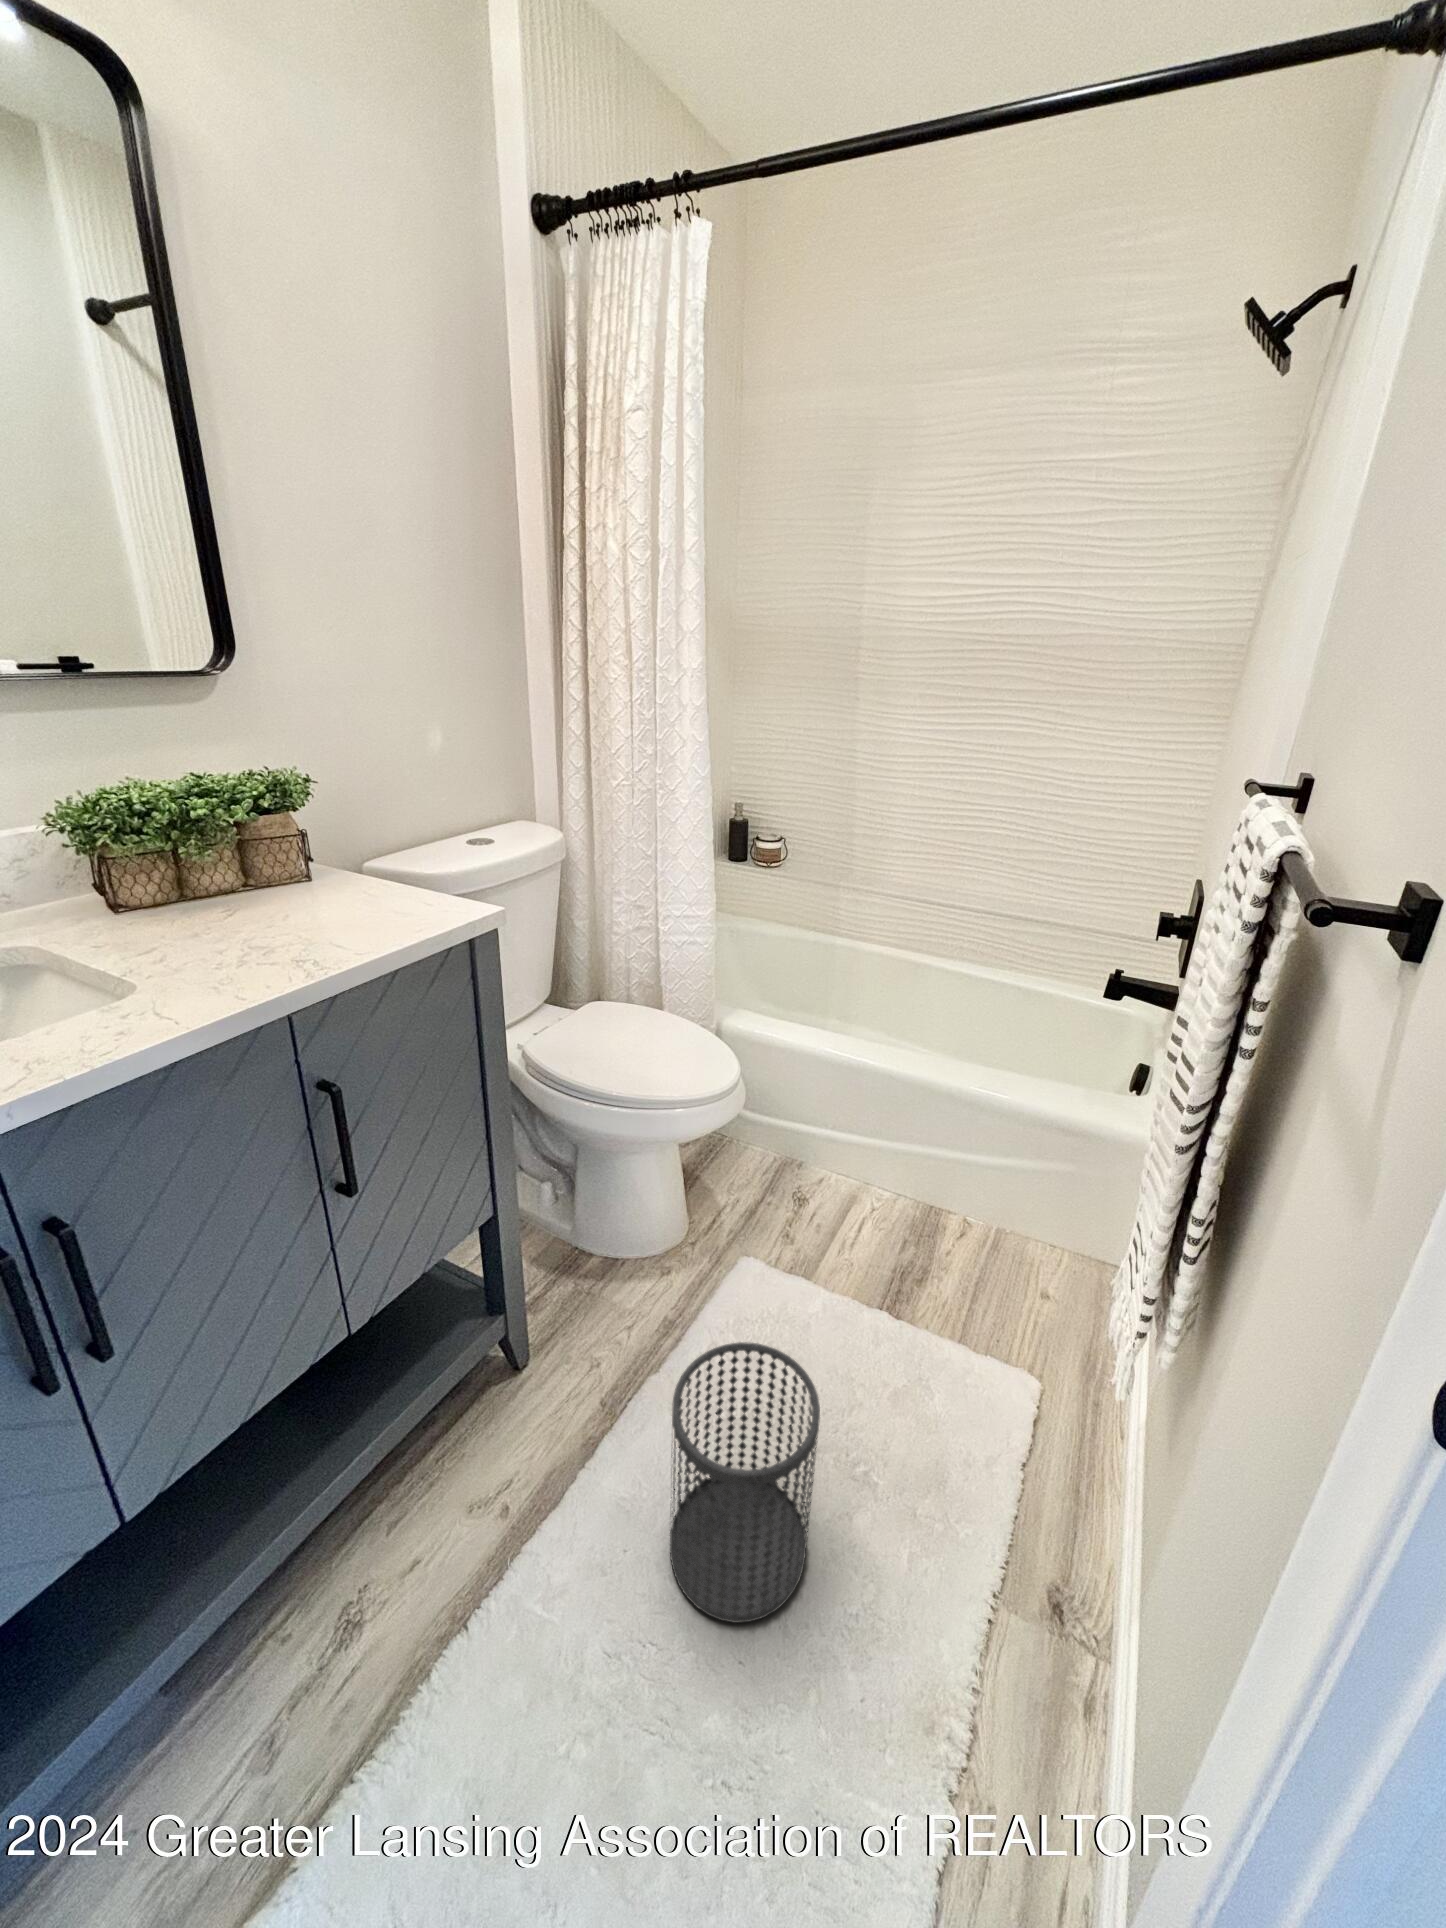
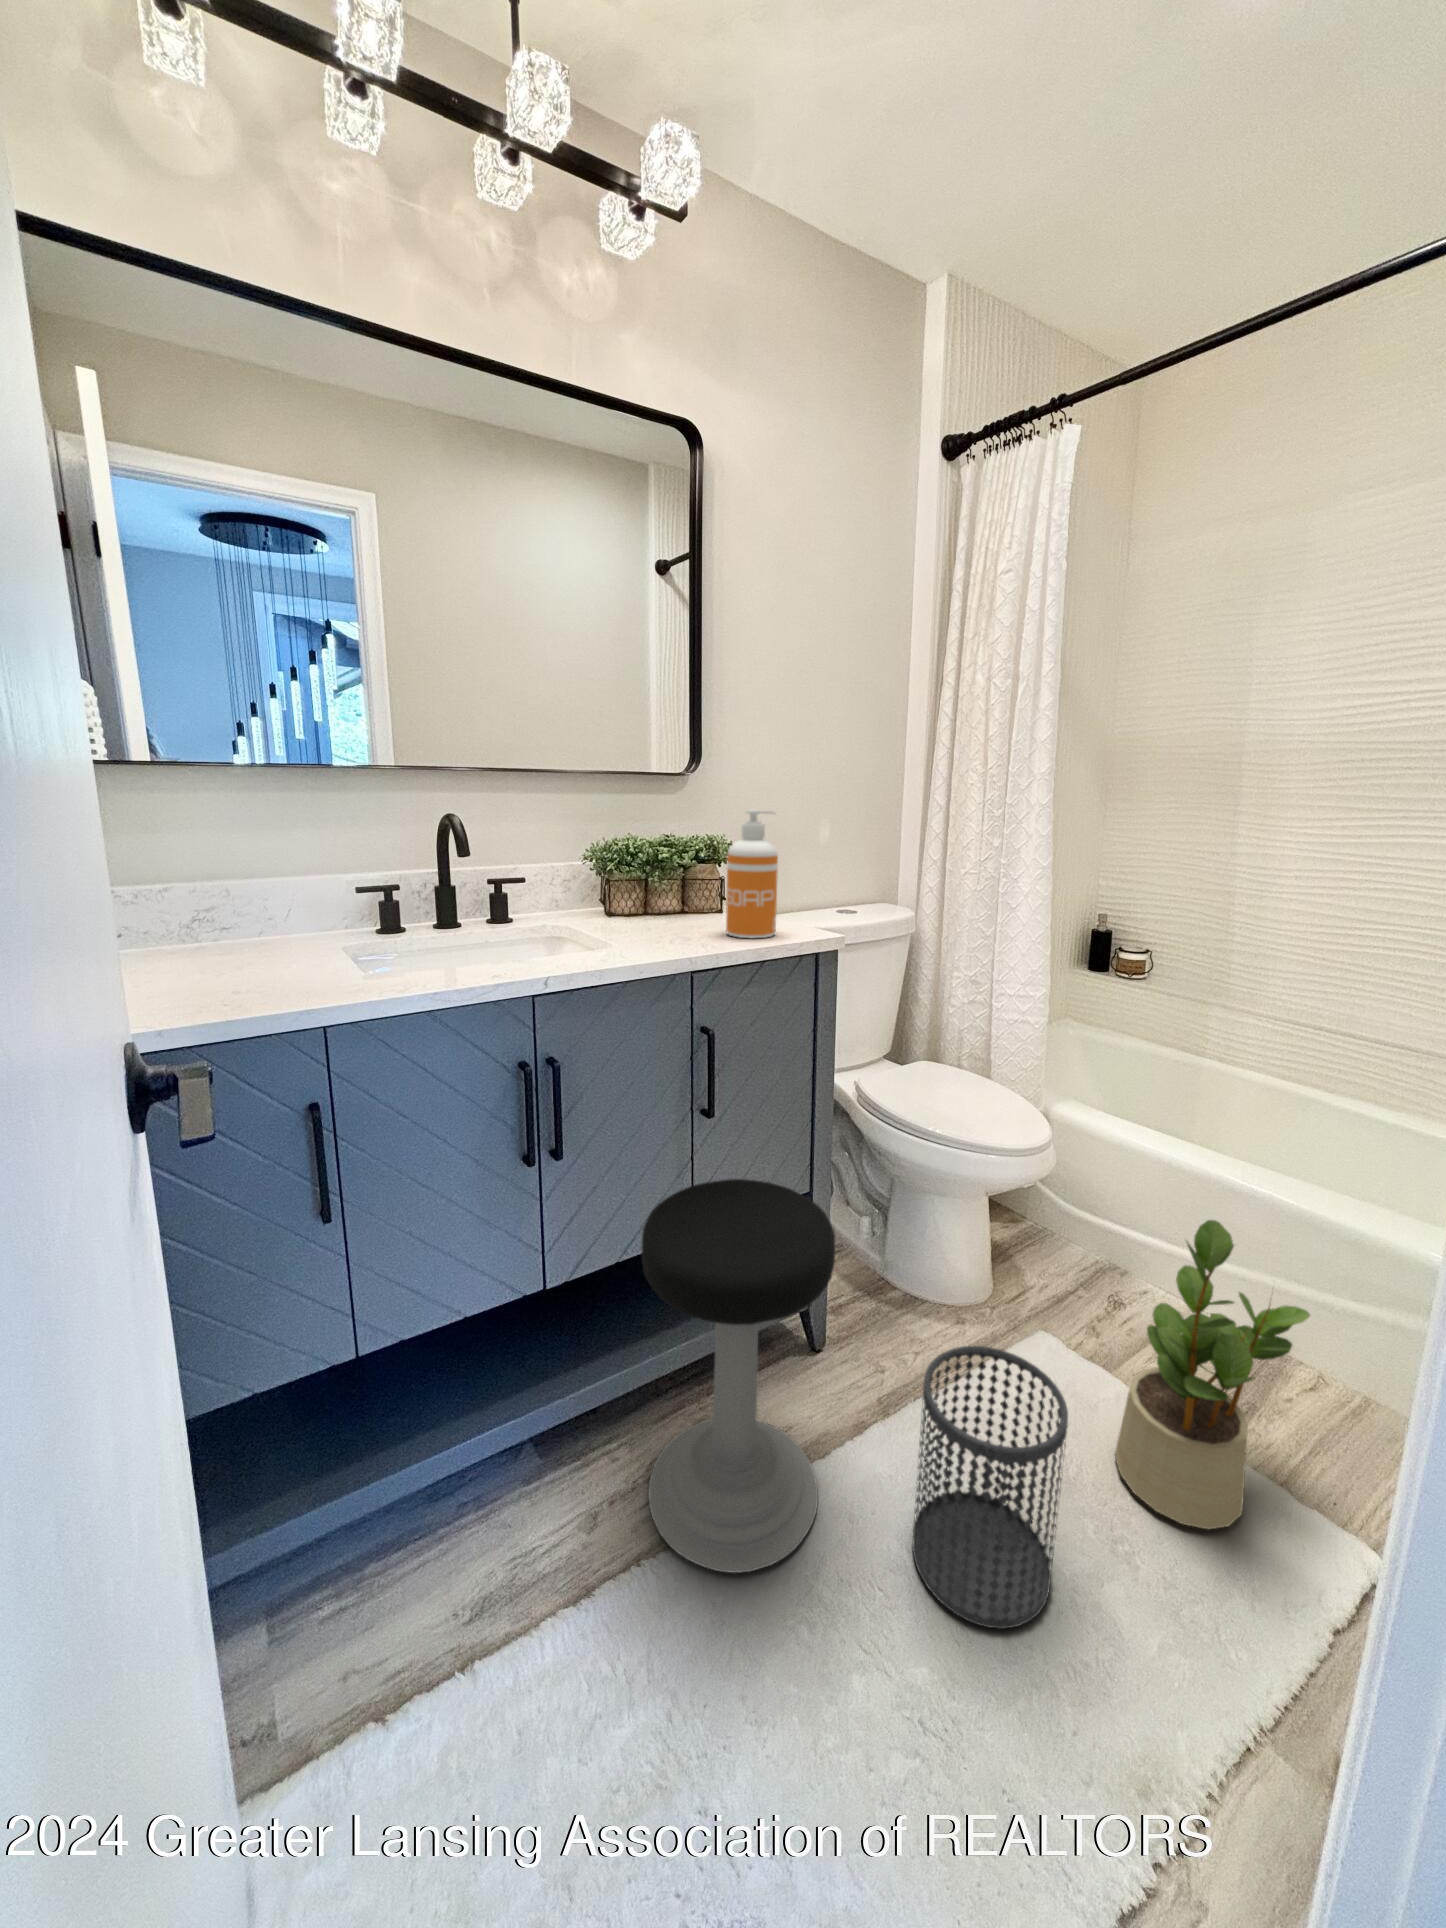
soap dispenser: none [312,745,403,929] -> present [726,810,778,938]
potted plant: none [831,1151,984,1416] -> present [1115,1220,1310,1529]
stool: none [282,1248,563,1729] -> present [642,1179,835,1573]

